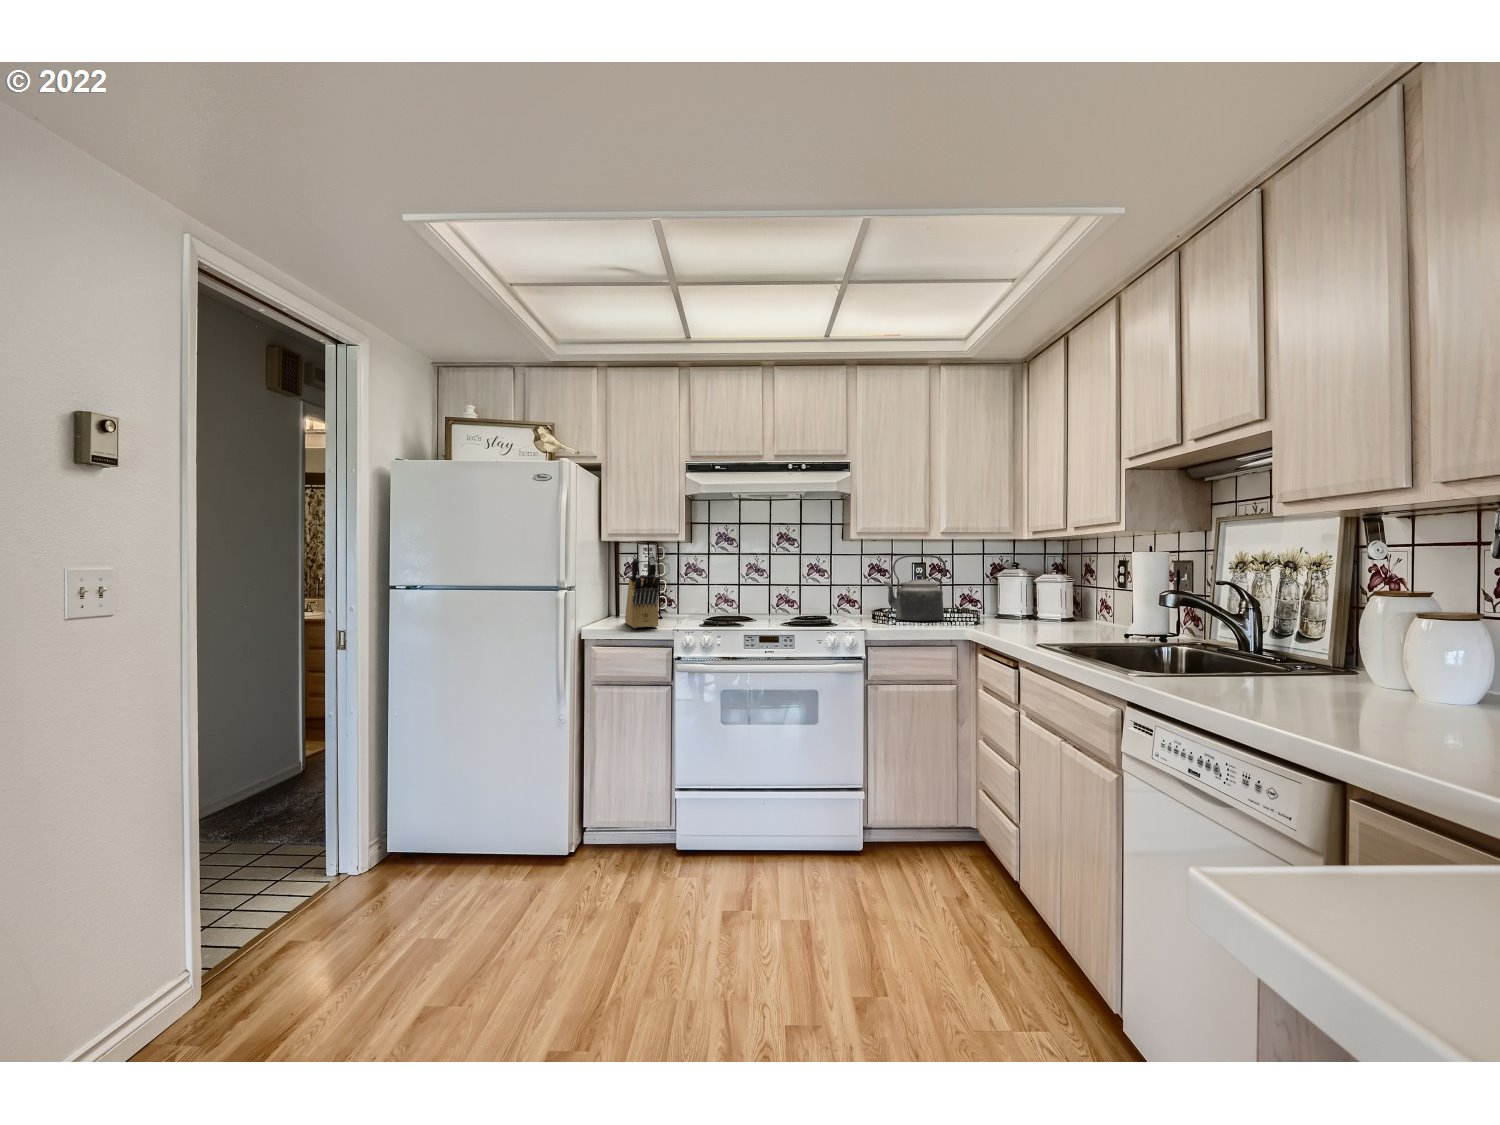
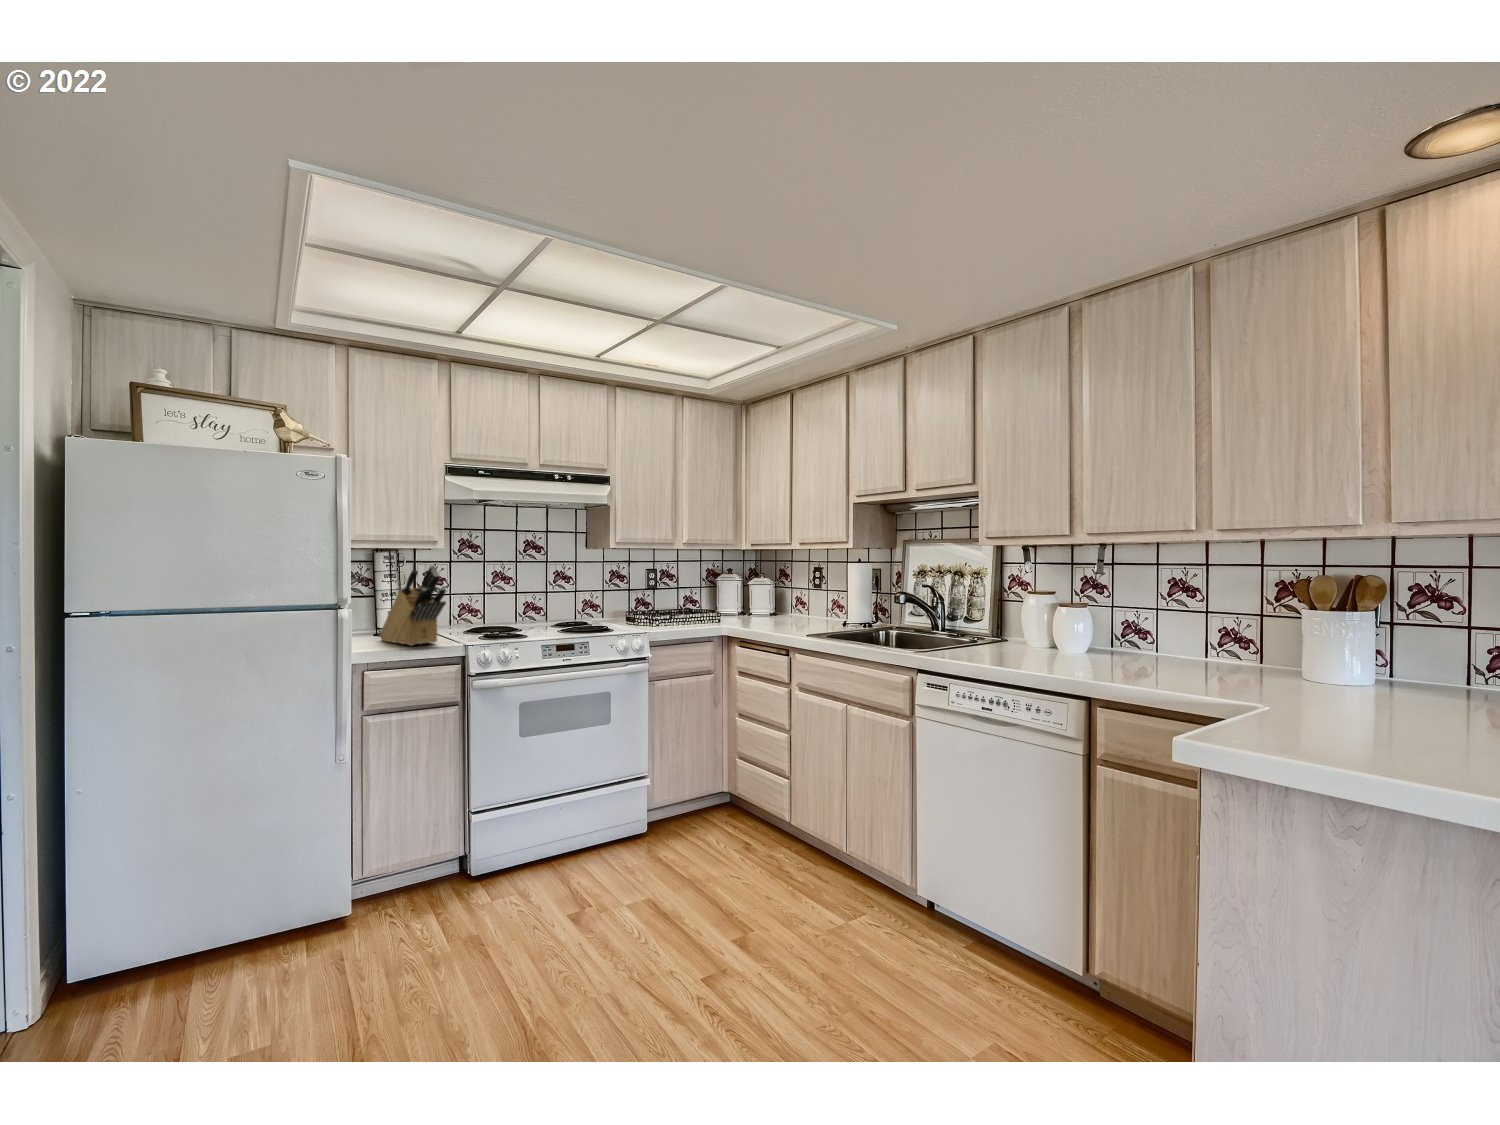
kettle: present [884,555,946,621] -> none [636,563,686,621]

